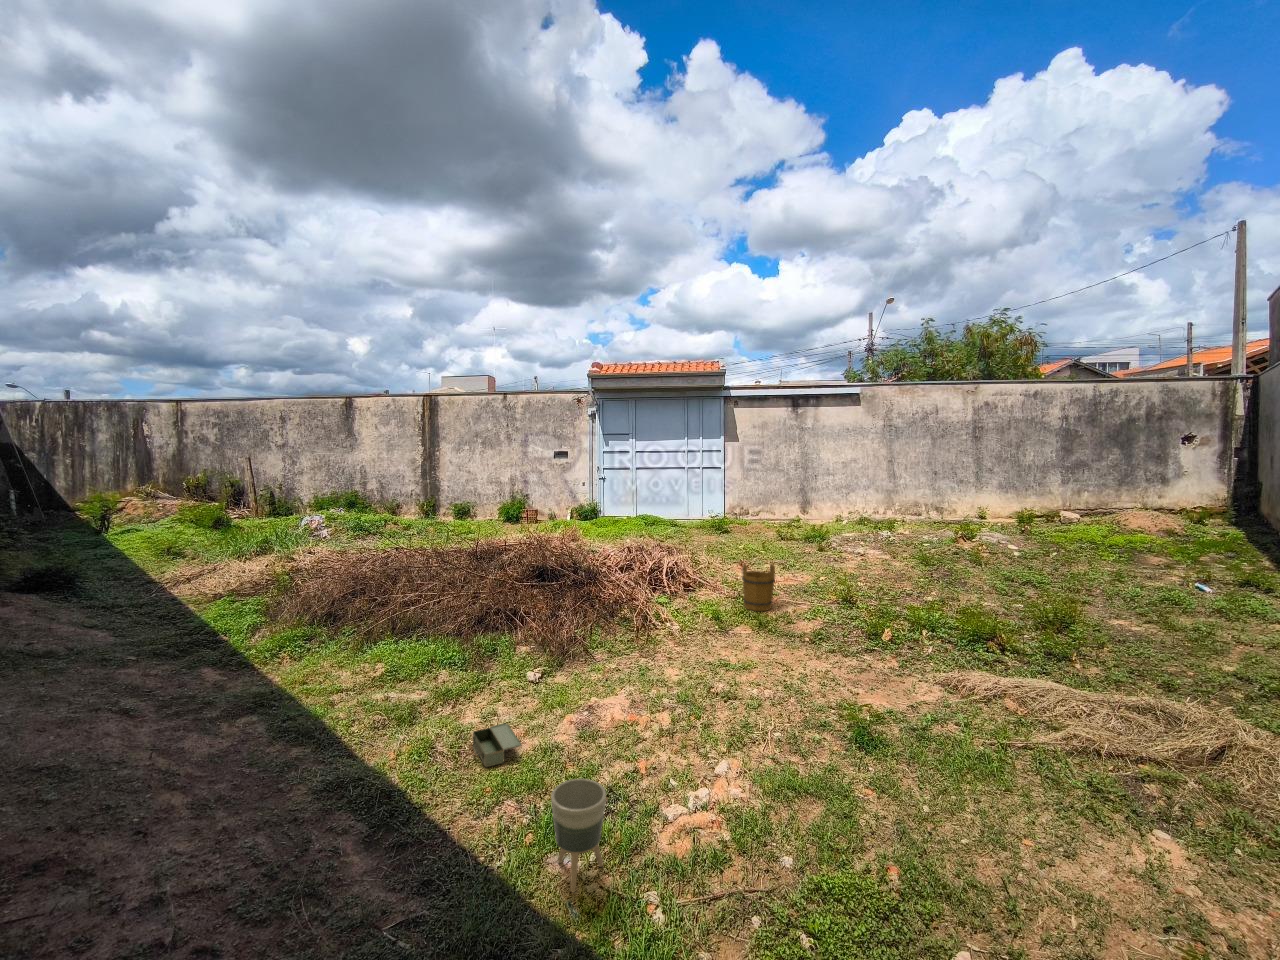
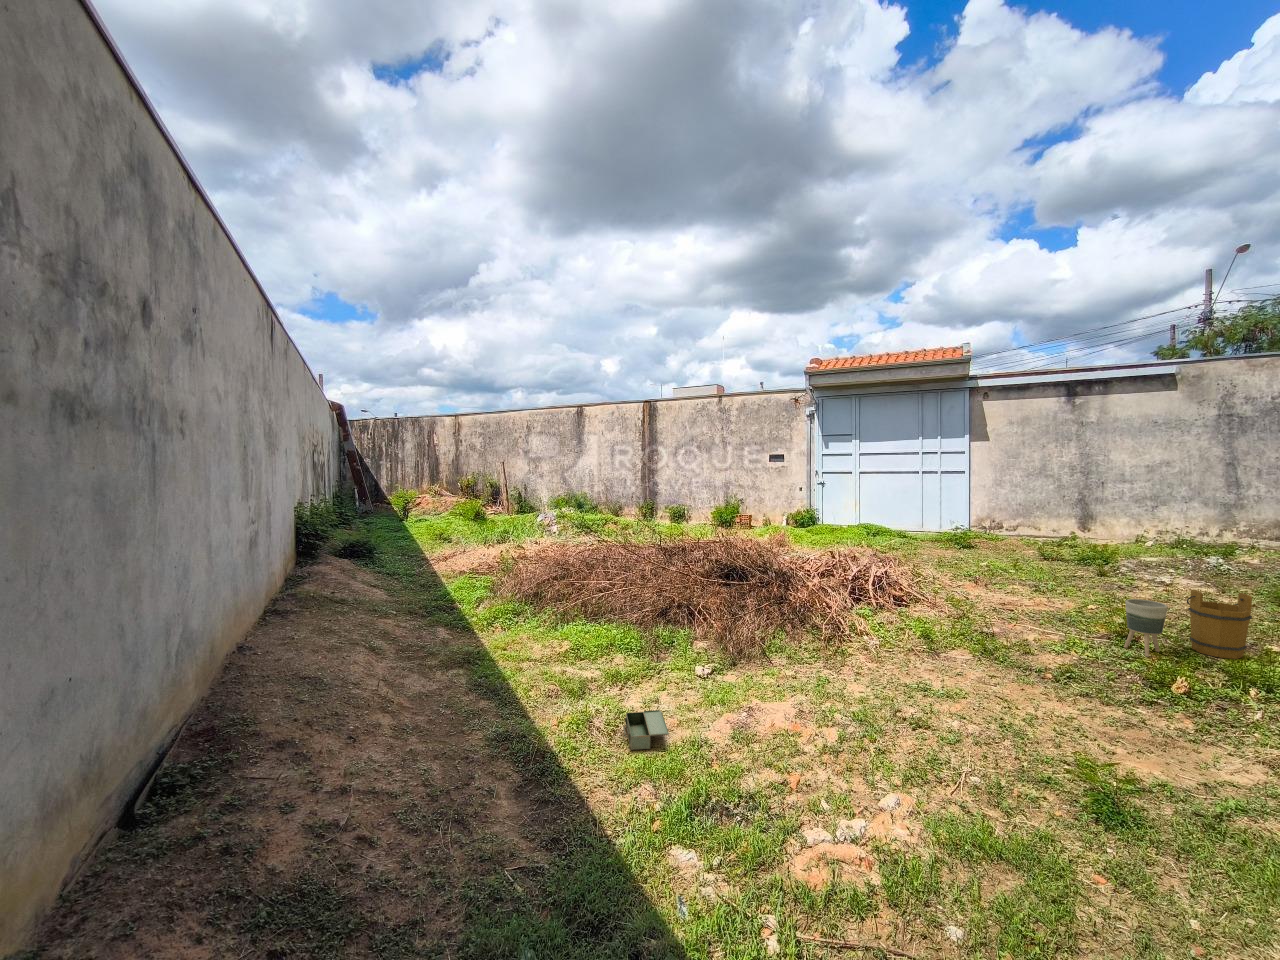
bucket: present [742,564,775,611] -> present [1187,590,1252,659]
planter: present [551,779,606,892] -> present [1124,599,1168,657]

